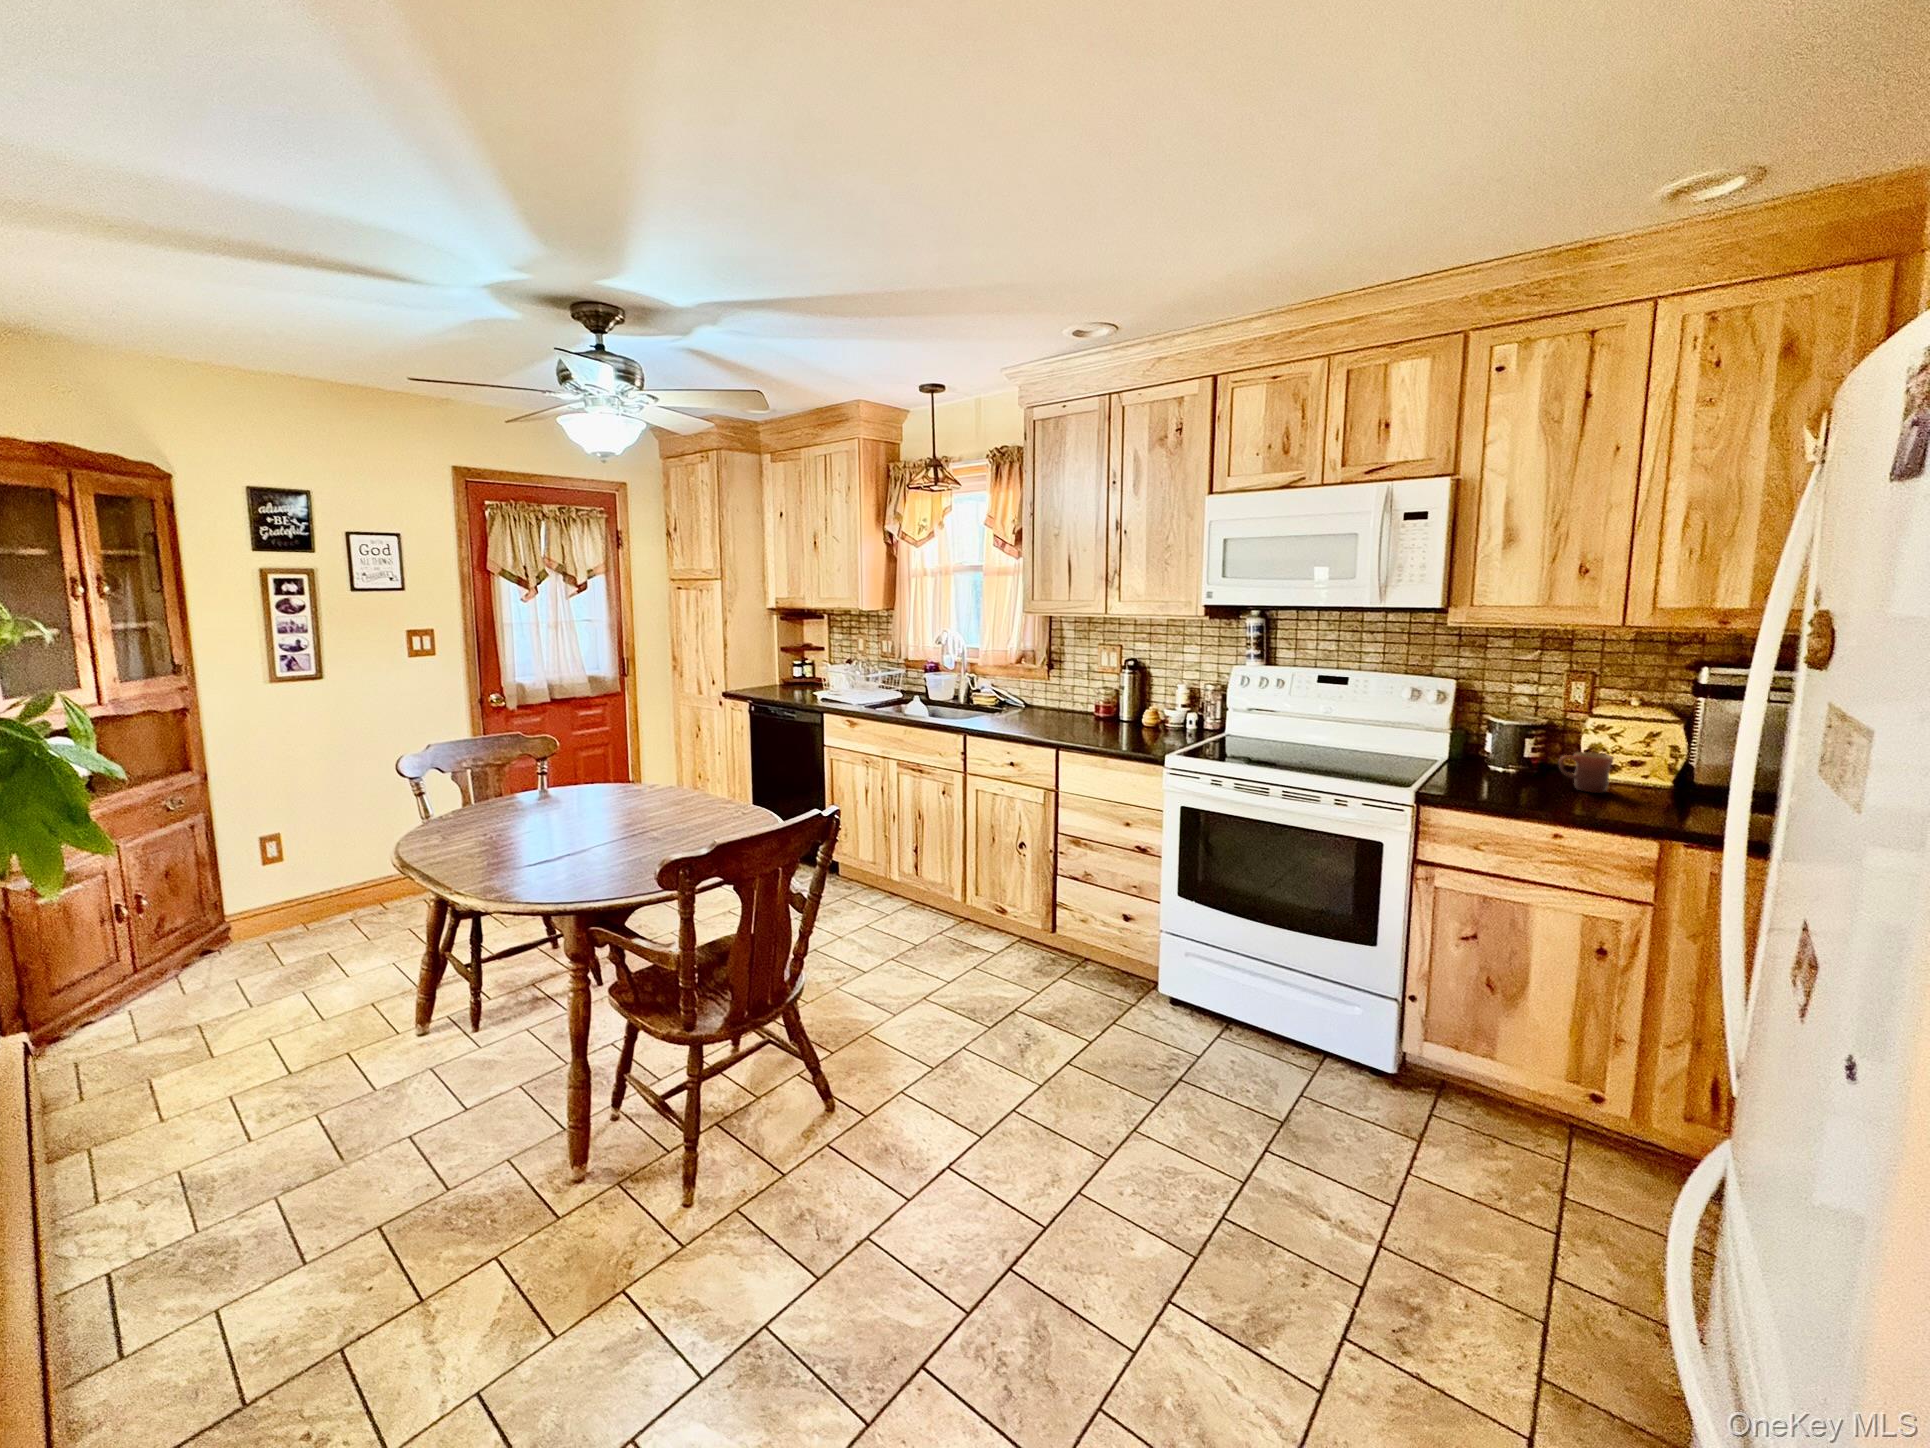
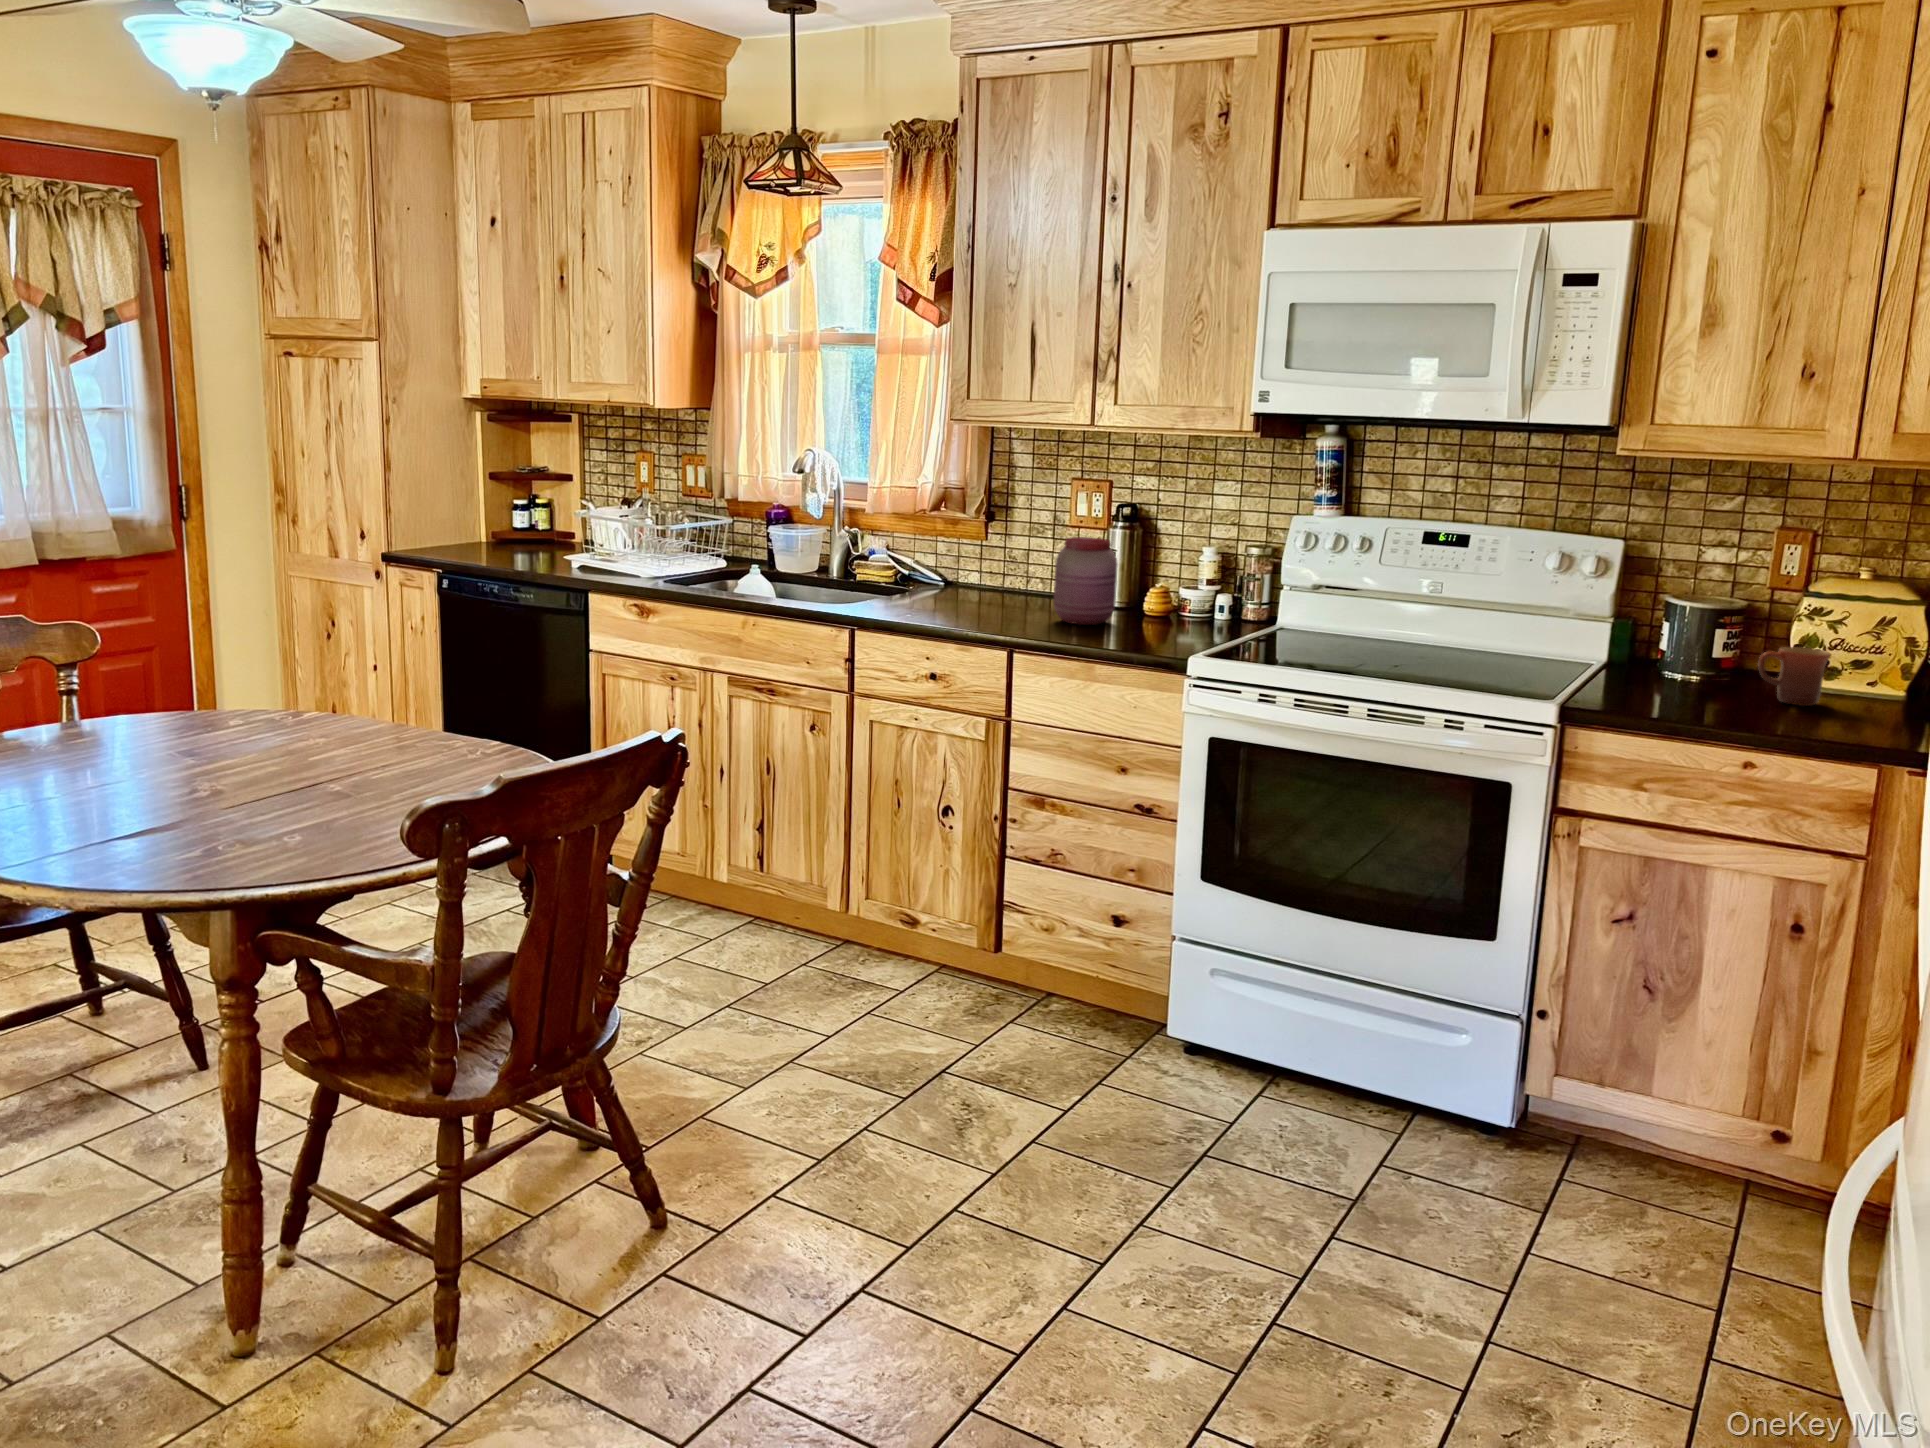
jar: none [1085,681,1123,733] -> present [1054,537,1117,625]

